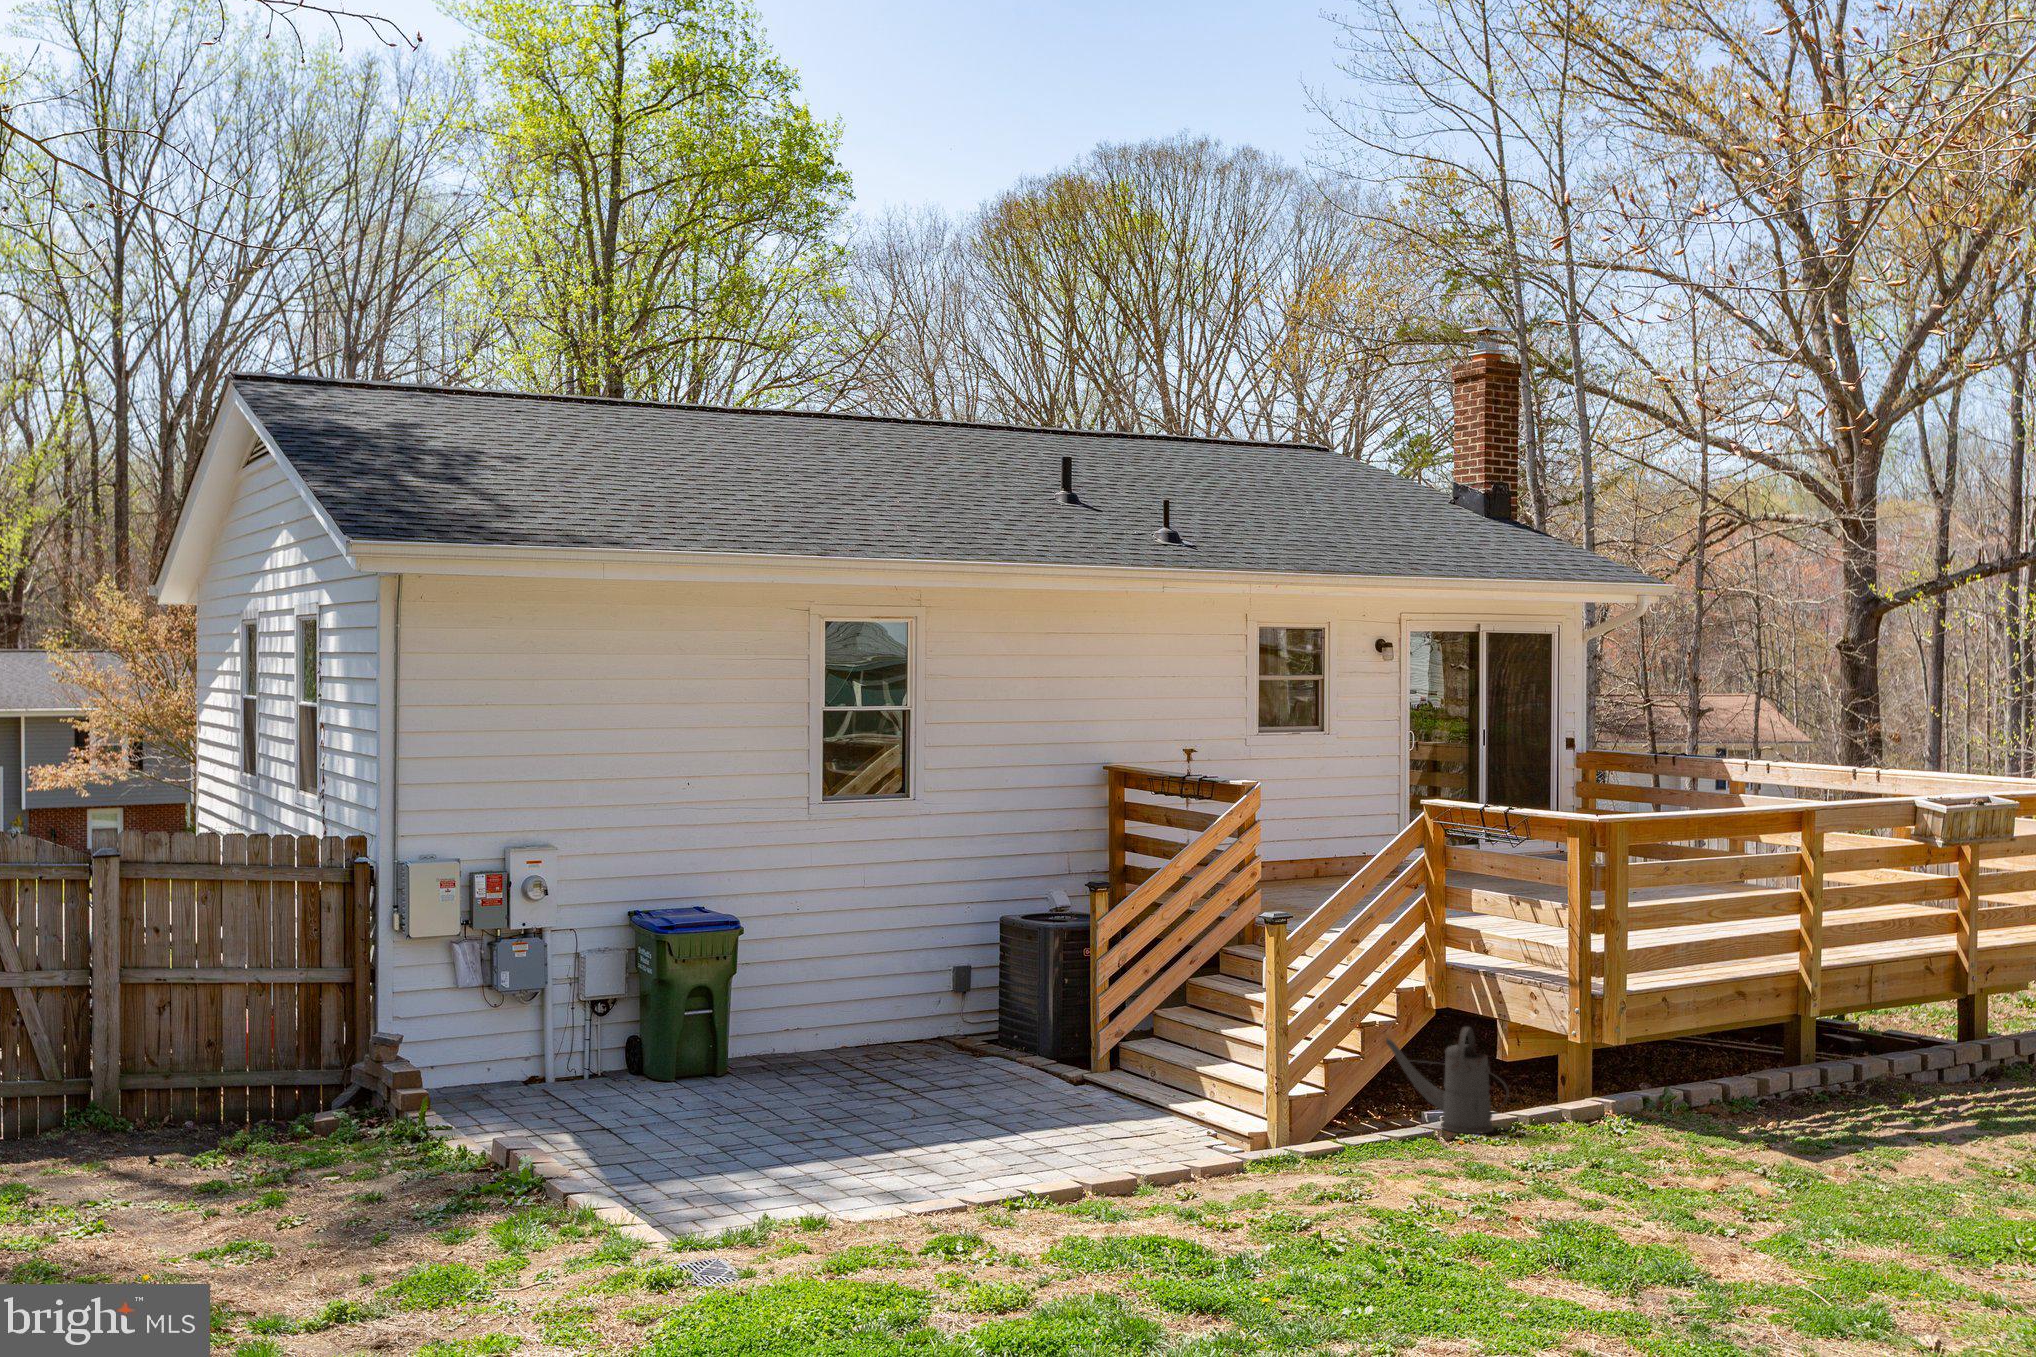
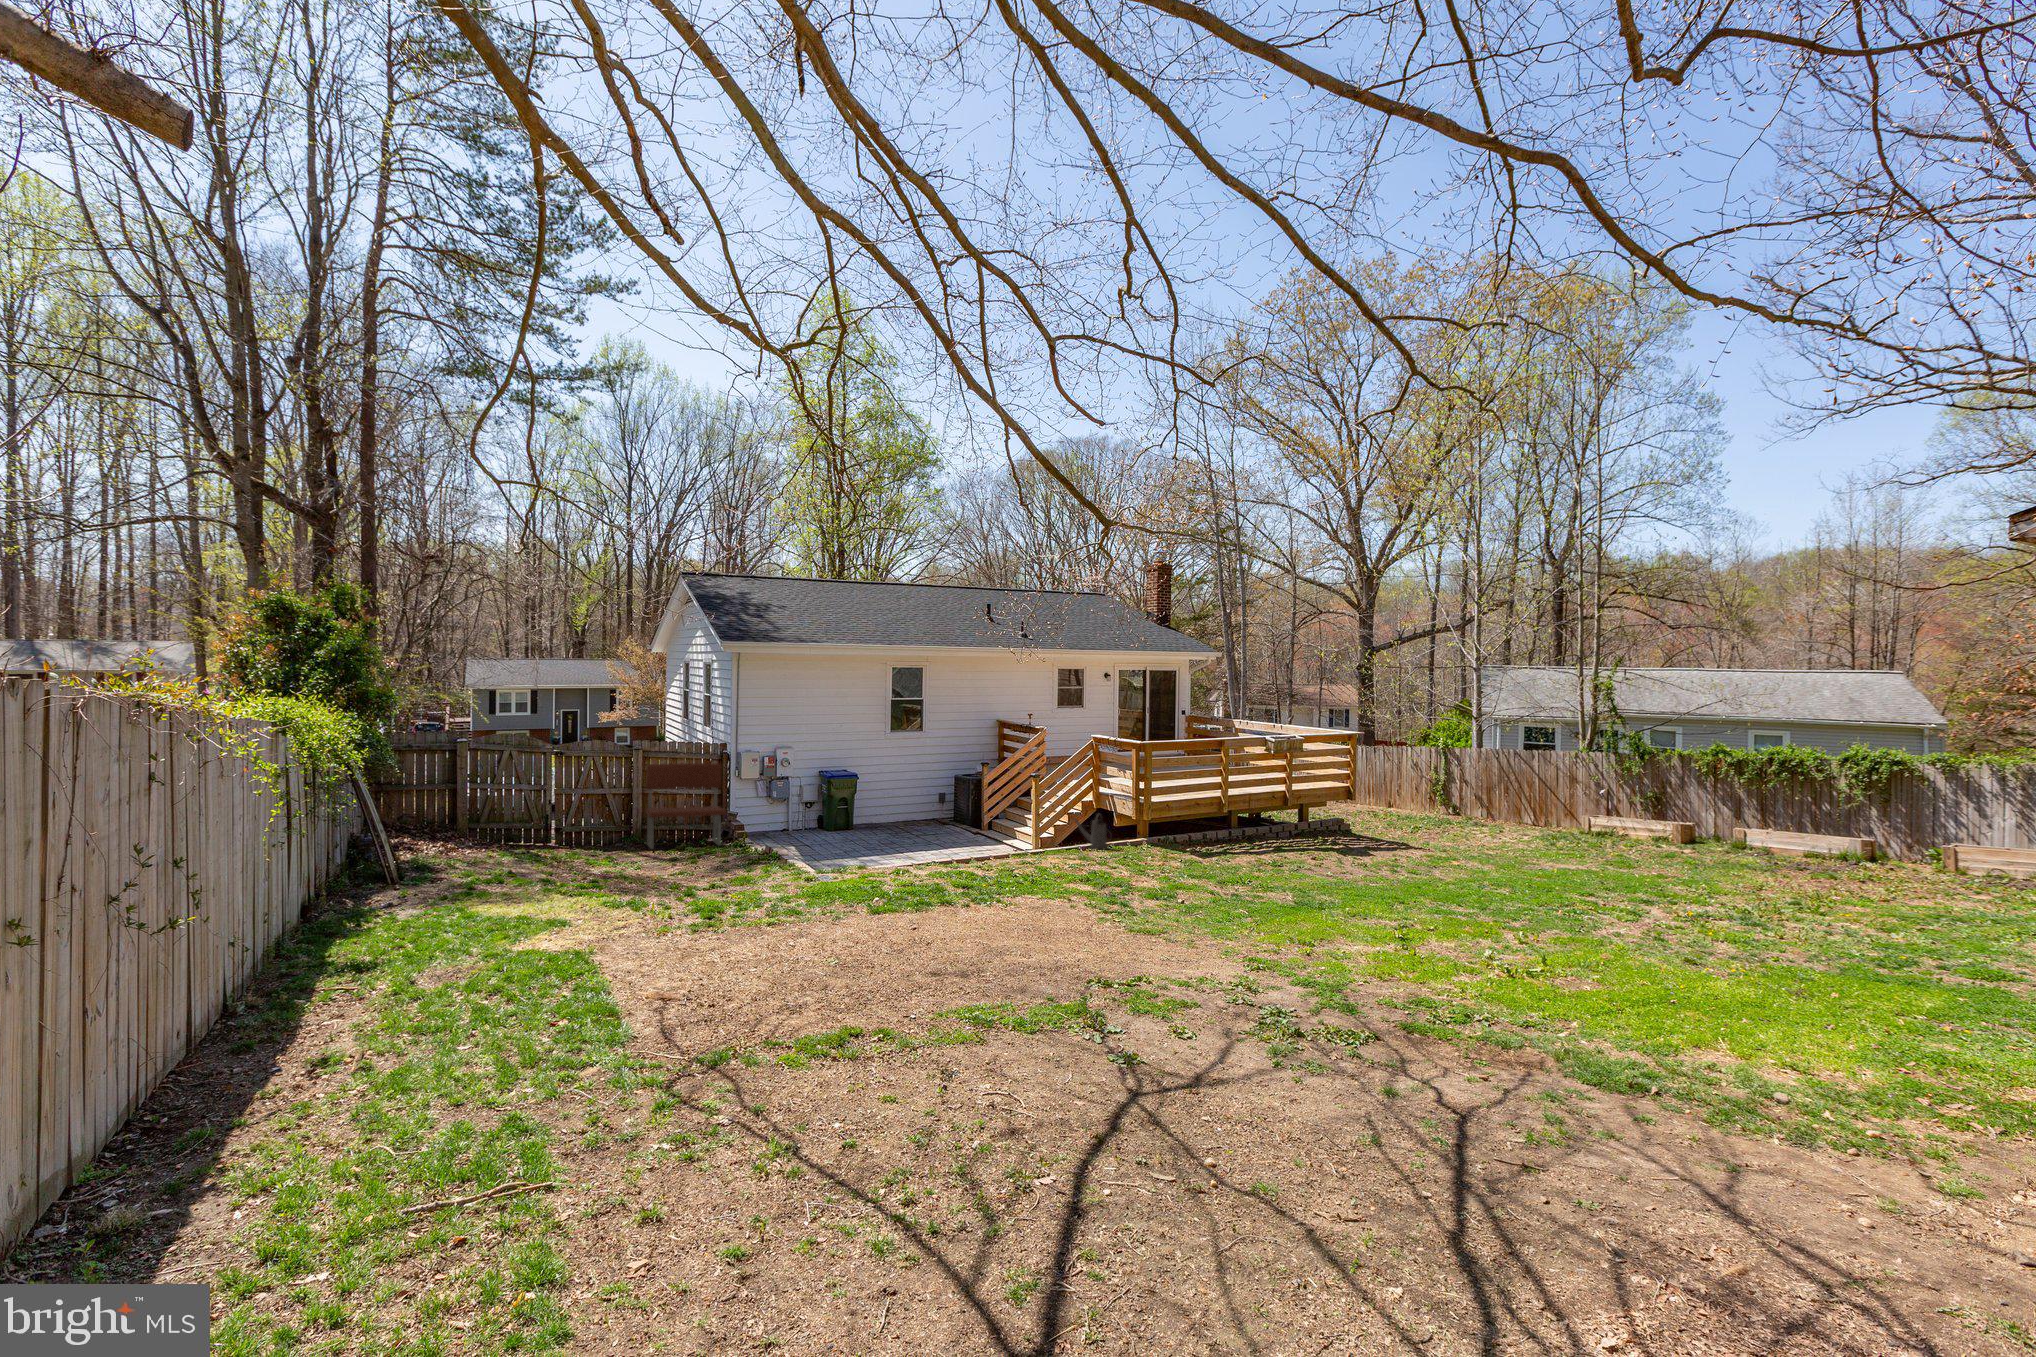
bench: none [107,898,359,1172] -> present [646,763,726,849]

